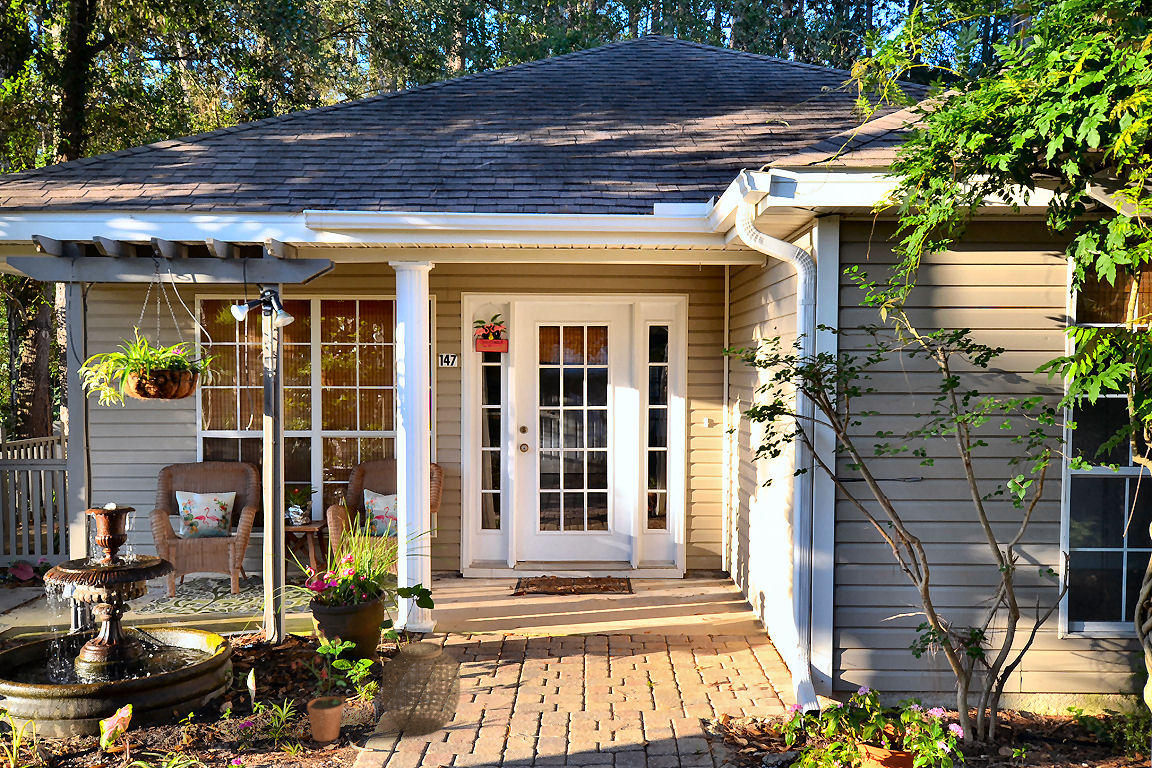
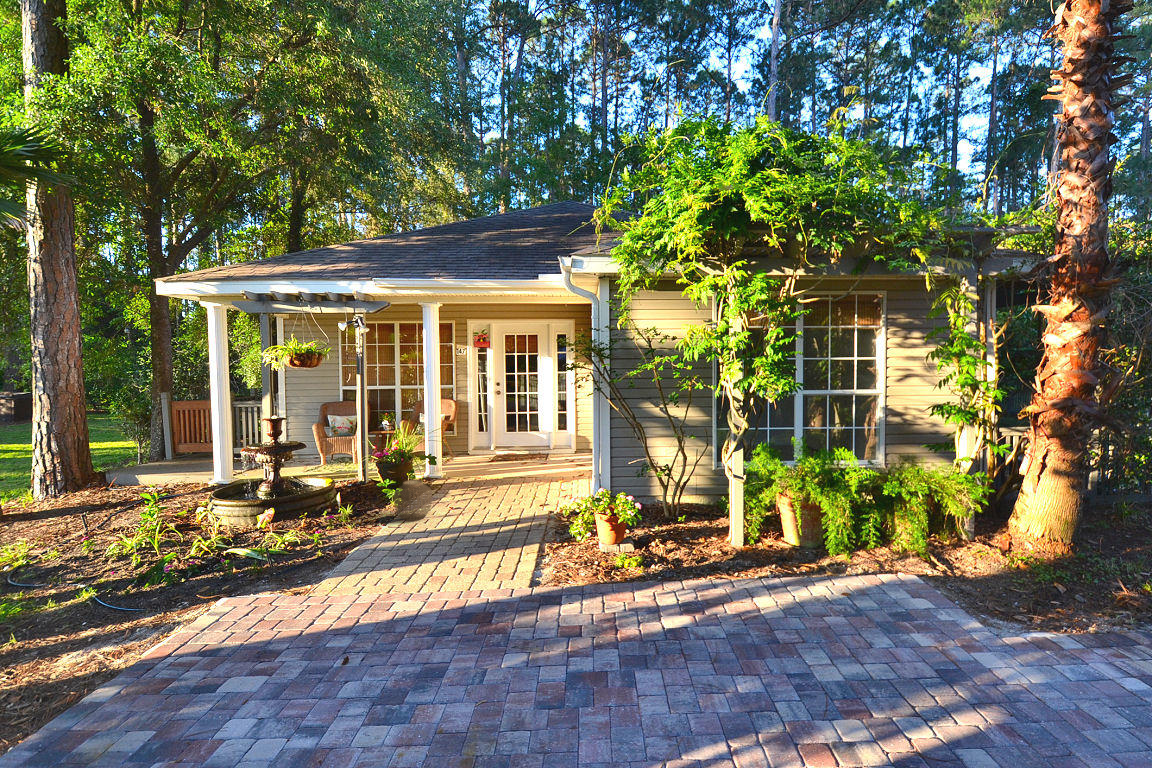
potted plant: present [292,629,346,742] -> none [350,473,377,524]

